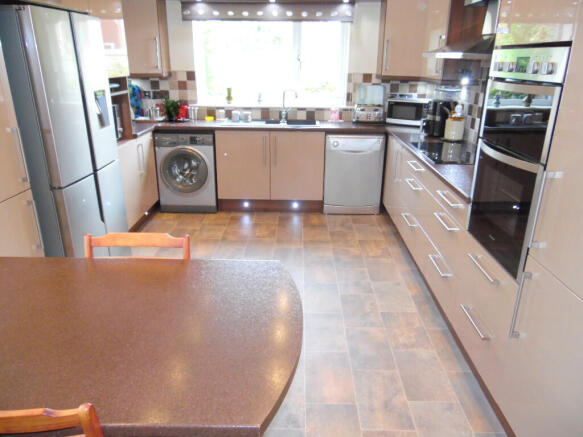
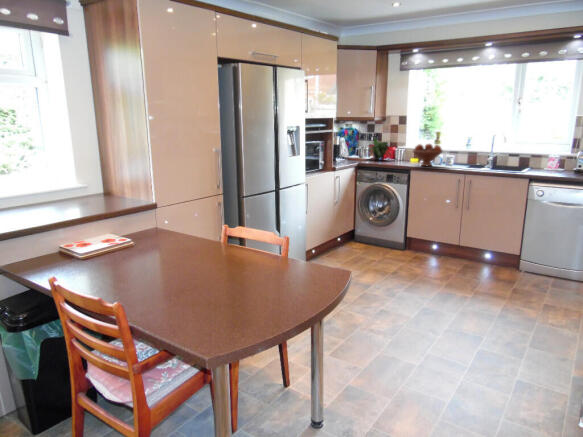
fruit bowl: none [213,101,243,125] -> present [413,144,442,166]

